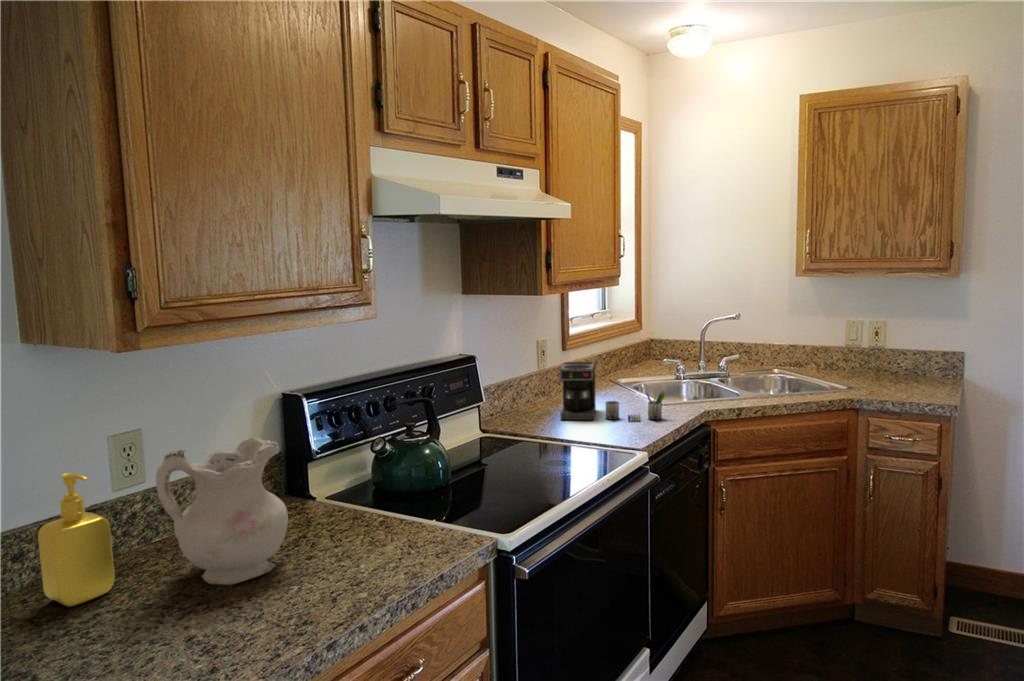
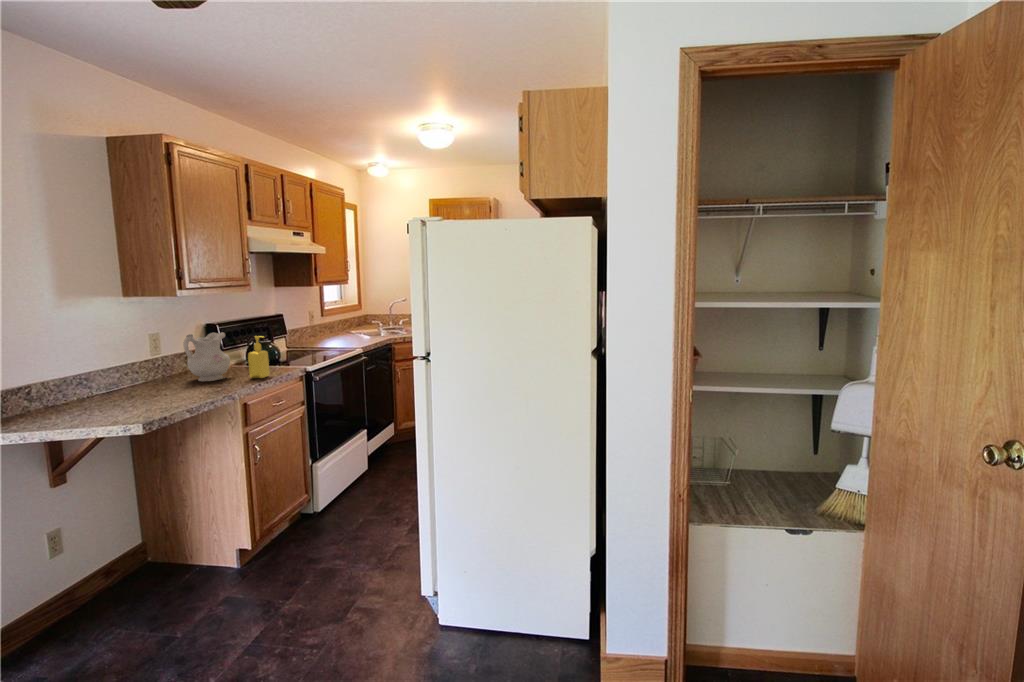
coffee maker: present [560,362,665,421] -> none [323,318,371,343]
soap dispenser: present [38,473,115,607] -> present [248,336,269,378]

